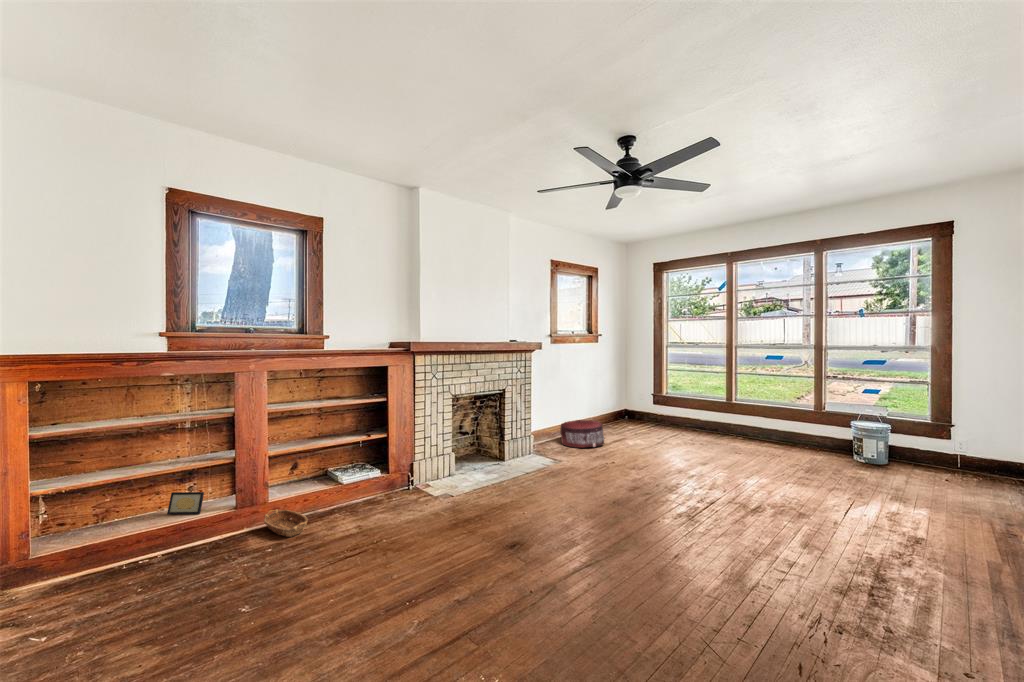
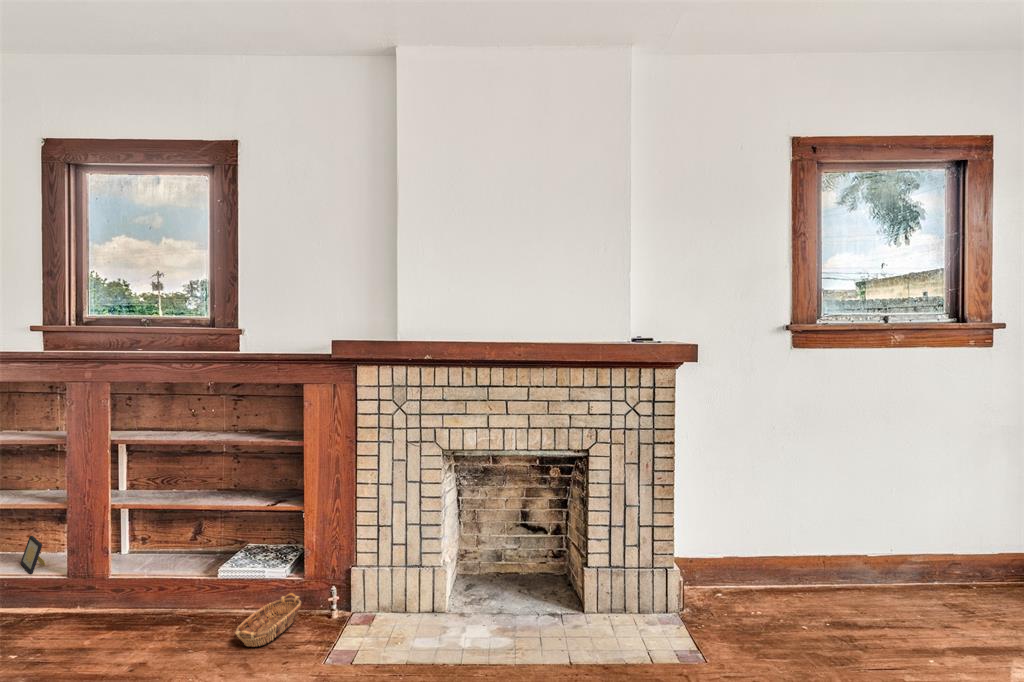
pouf: present [560,420,604,448] -> none [782,547,911,646]
basket: present [264,510,308,537] -> present [235,593,301,647]

